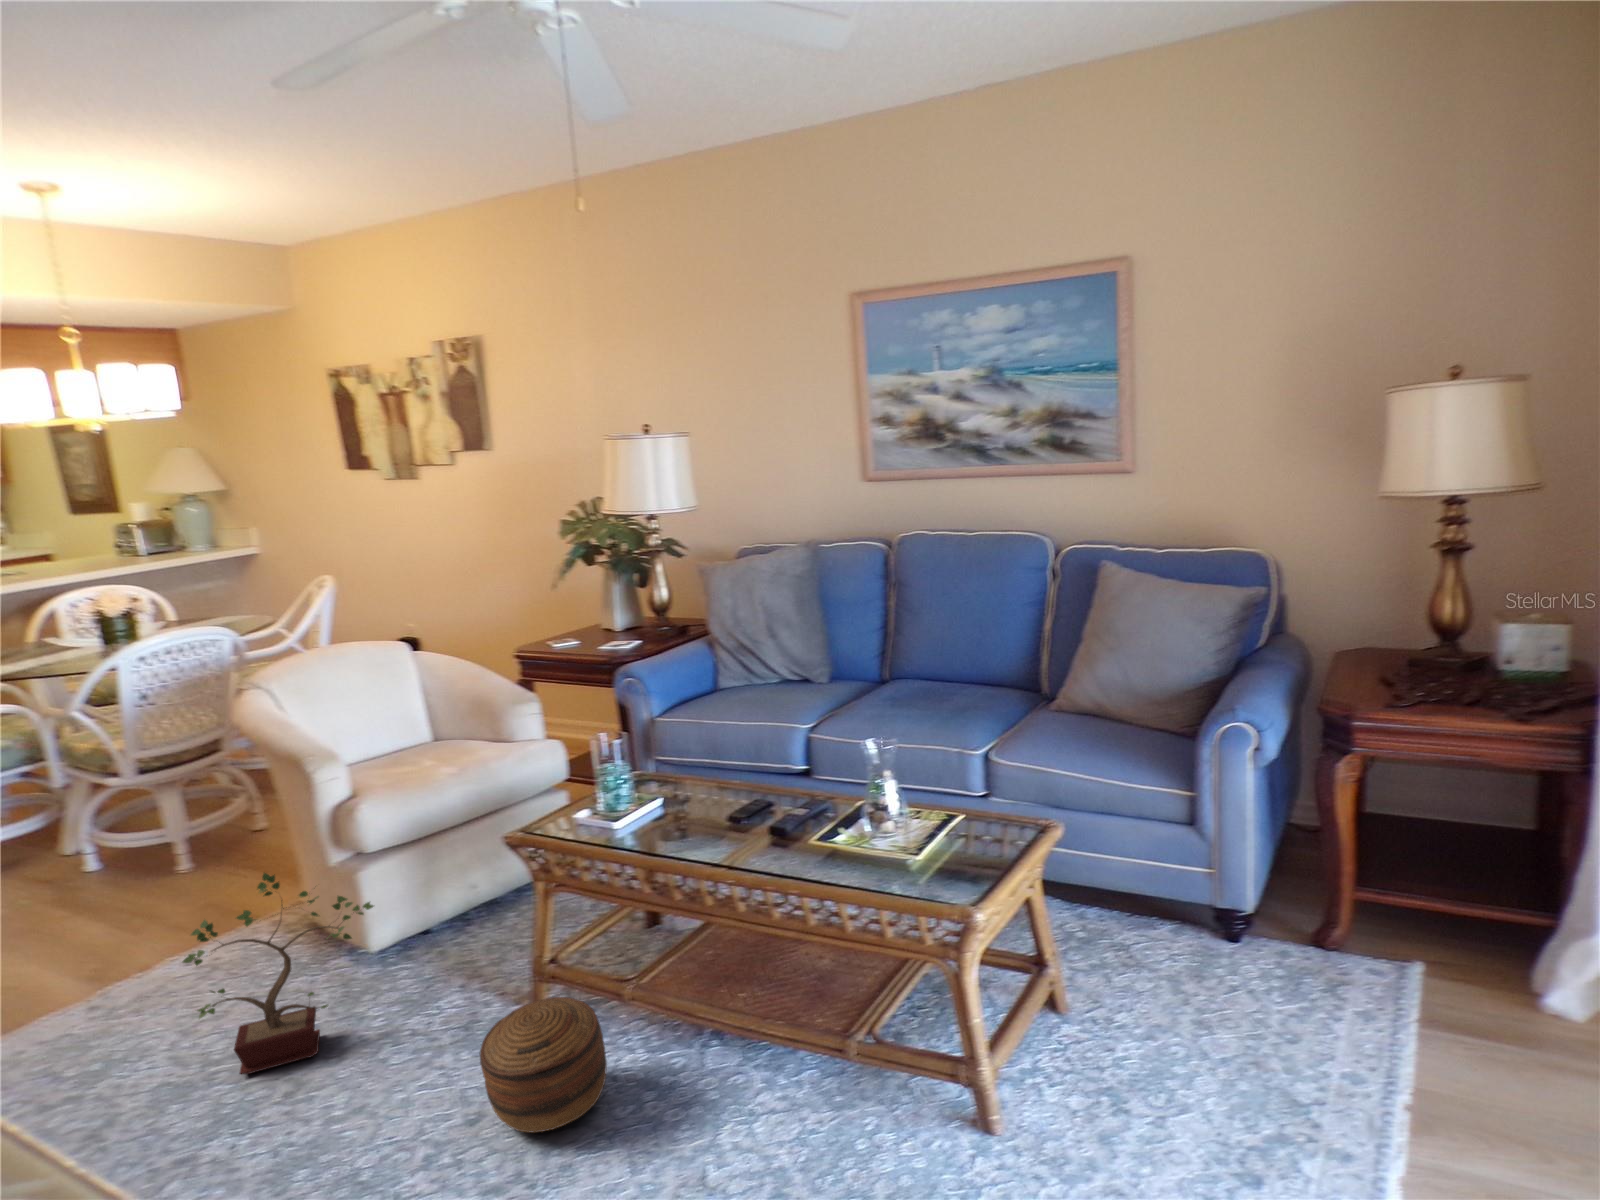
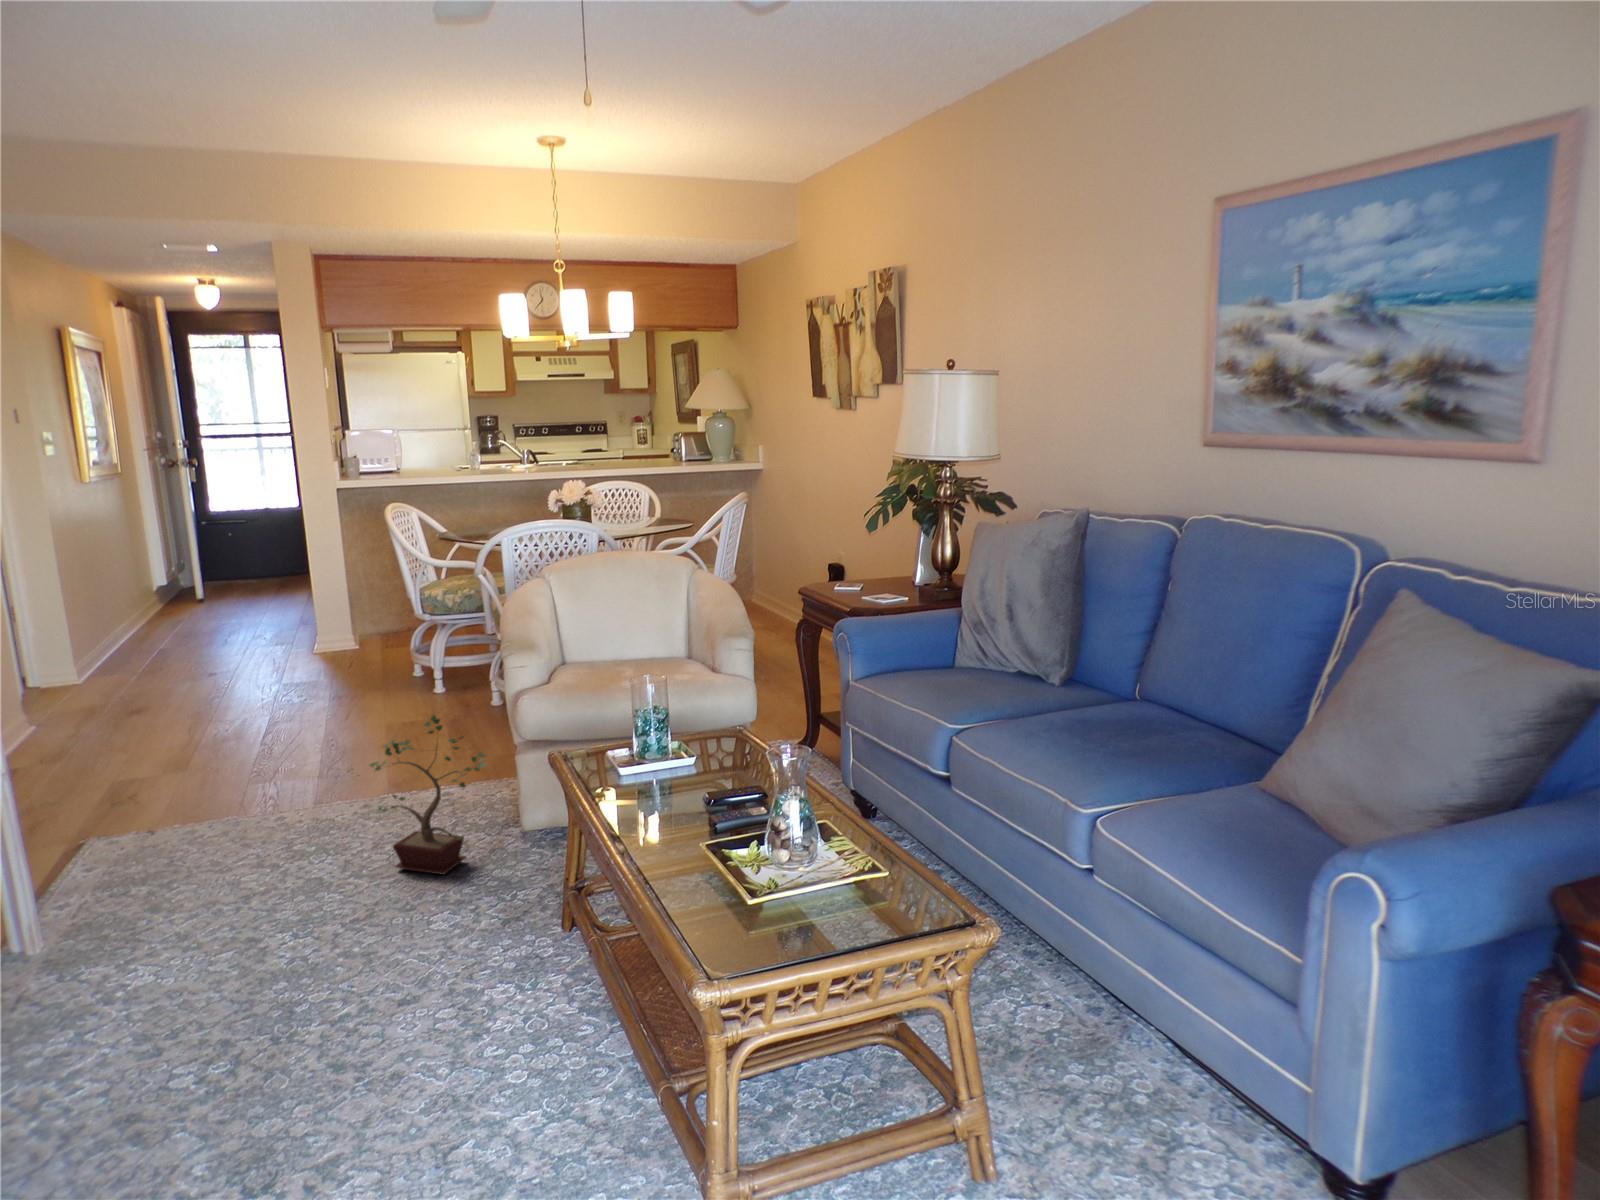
basket: present [480,997,607,1133] -> none [434,889,552,1005]

